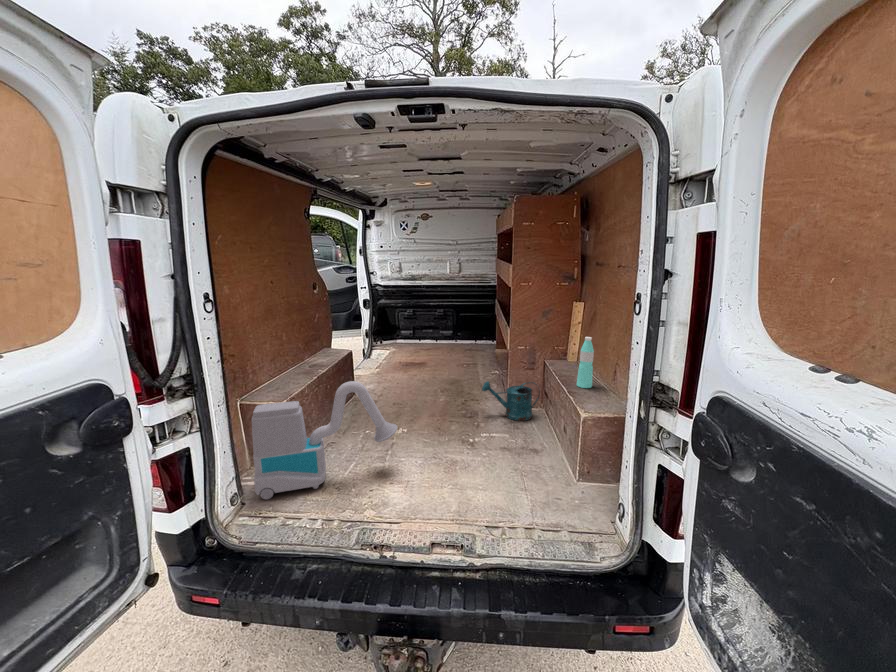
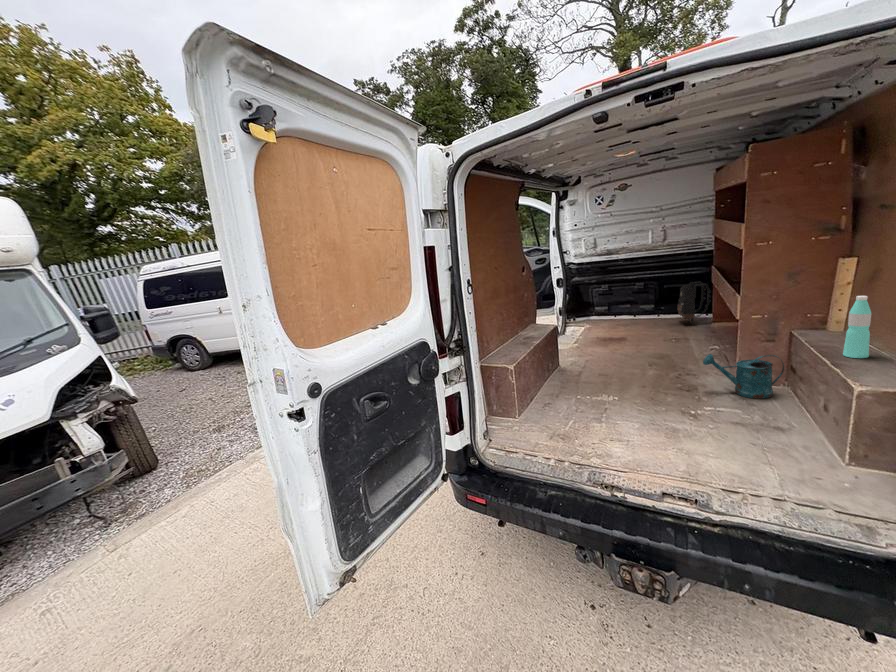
backpack: none [469,312,494,348] -> present [678,282,710,323]
vacuum cleaner: present [251,381,397,499] -> none [490,349,614,444]

